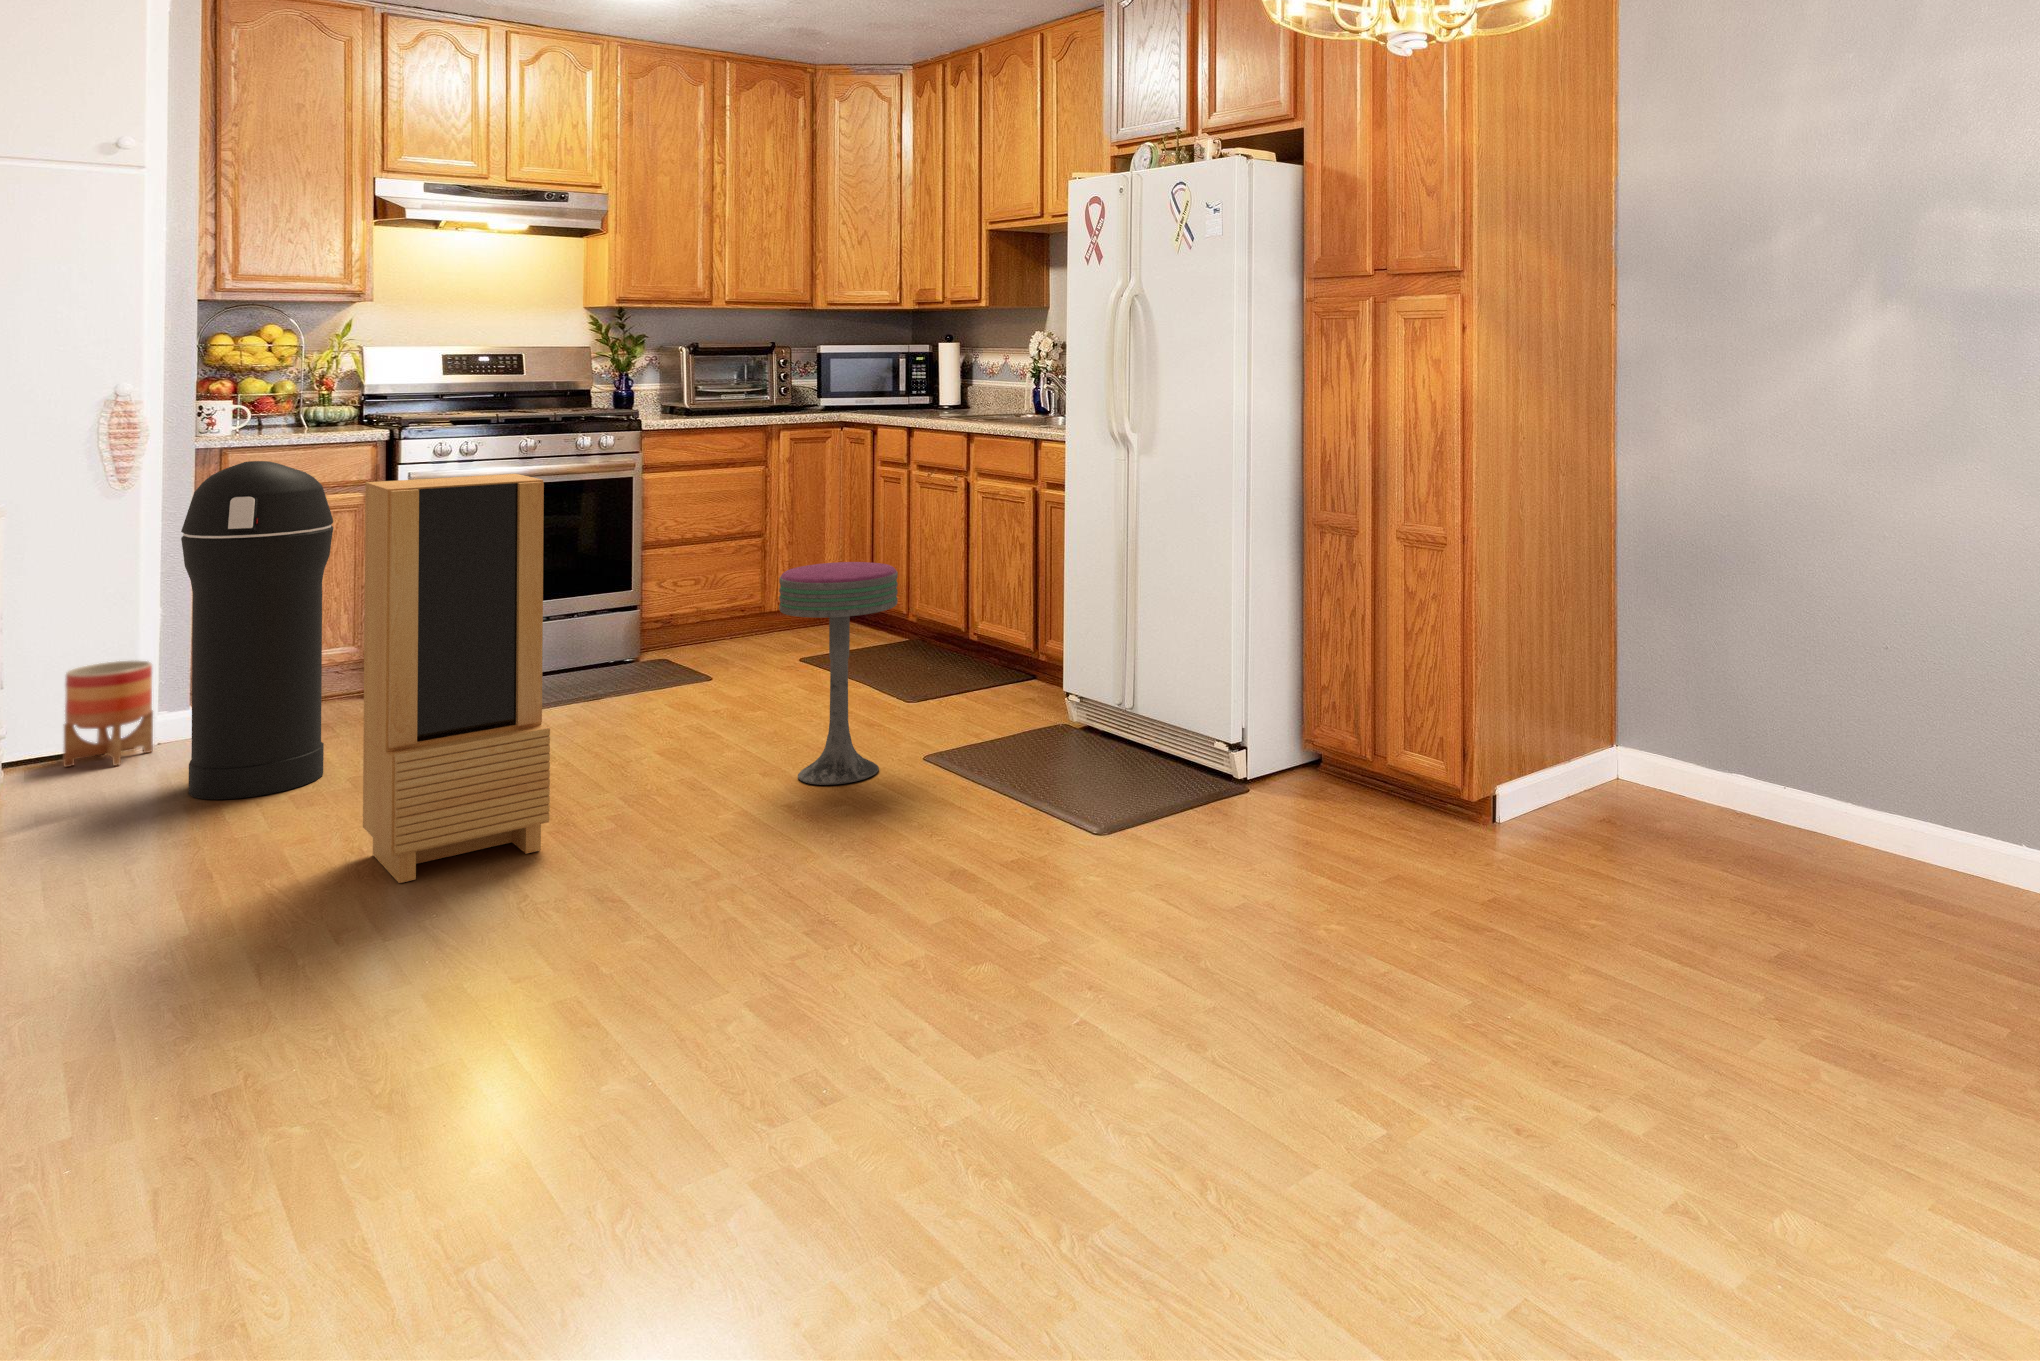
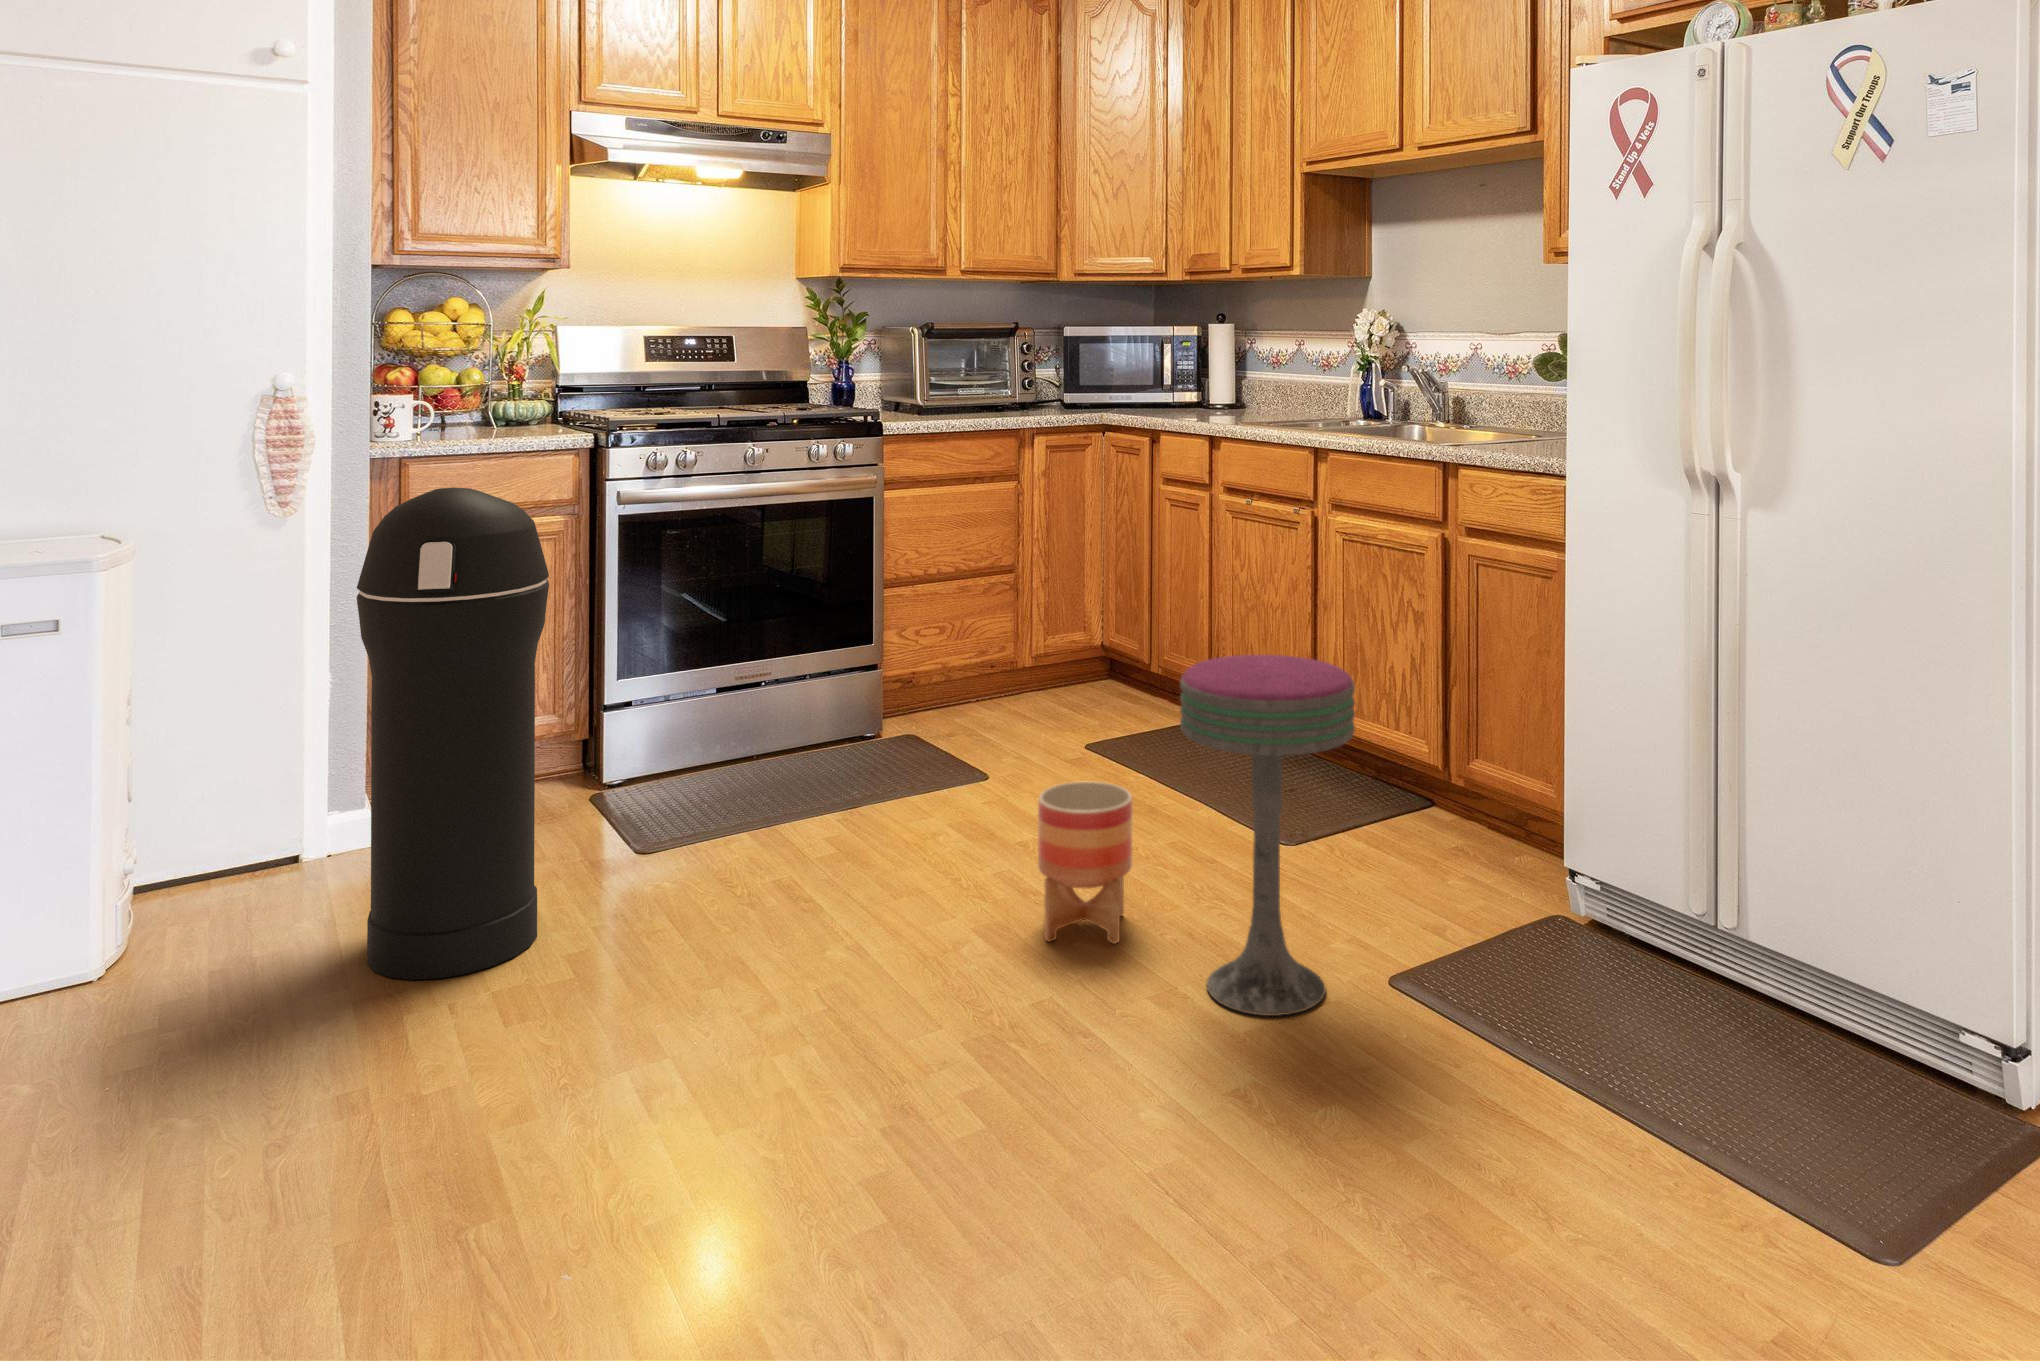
storage cabinet: present [363,474,550,883] -> none [620,523,903,1222]
planter: present [63,661,153,767] -> present [1038,781,1133,943]

